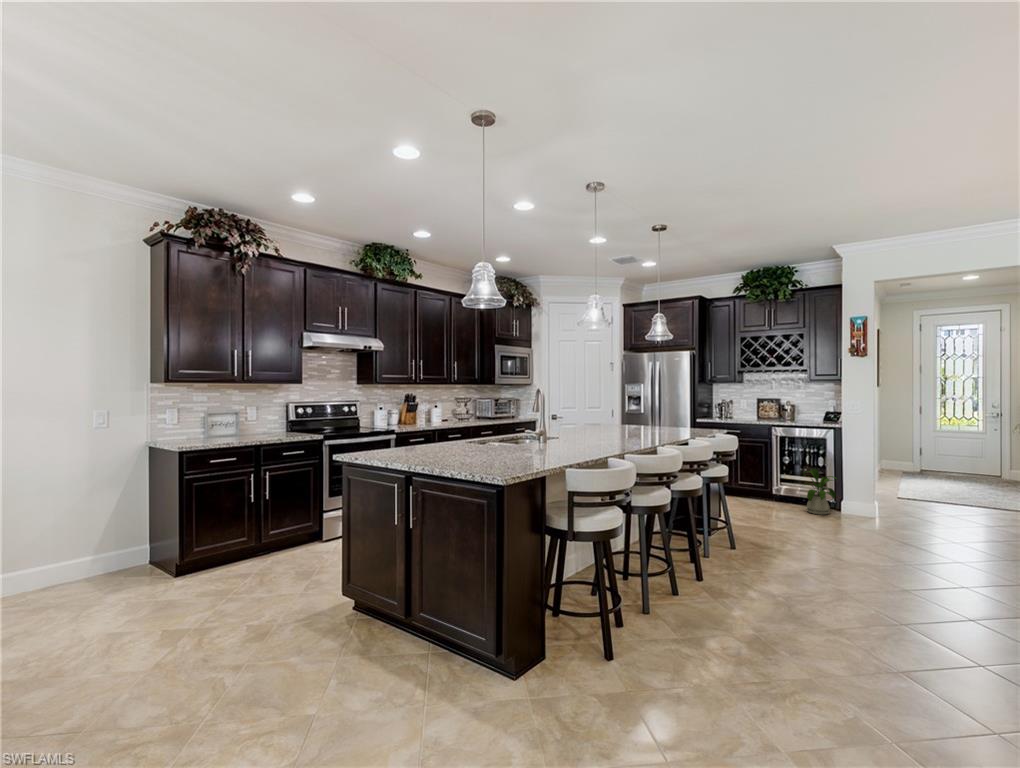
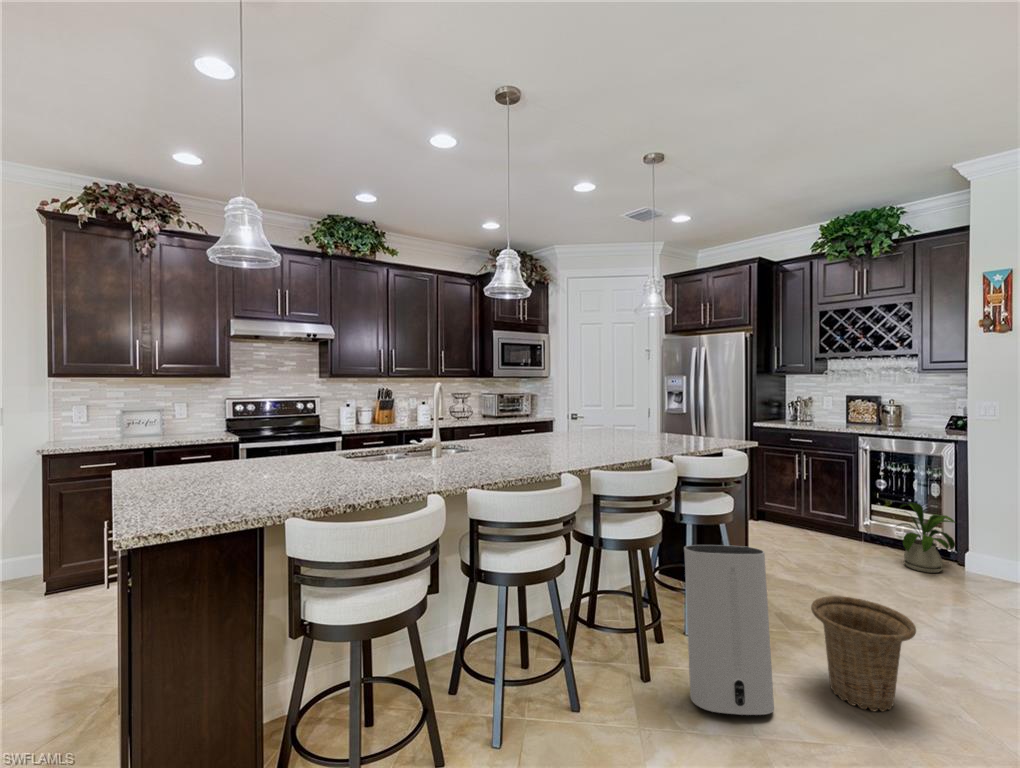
air purifier: none [723,487,779,581] -> present [684,545,774,715]
basket: none [787,516,845,574] -> present [811,596,916,712]

